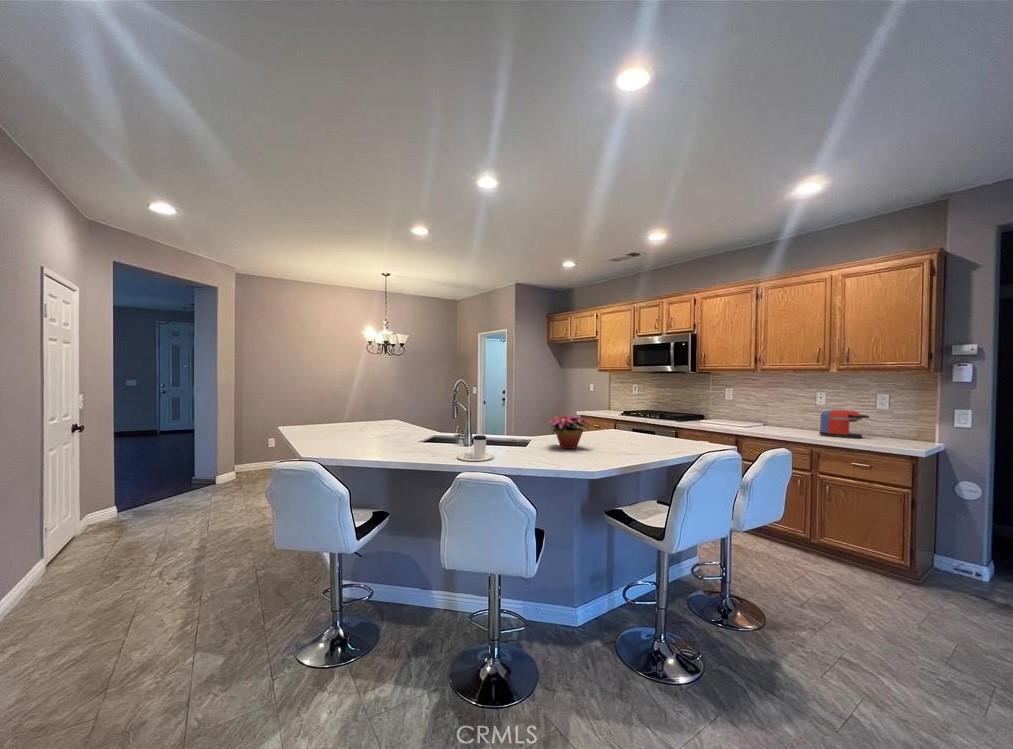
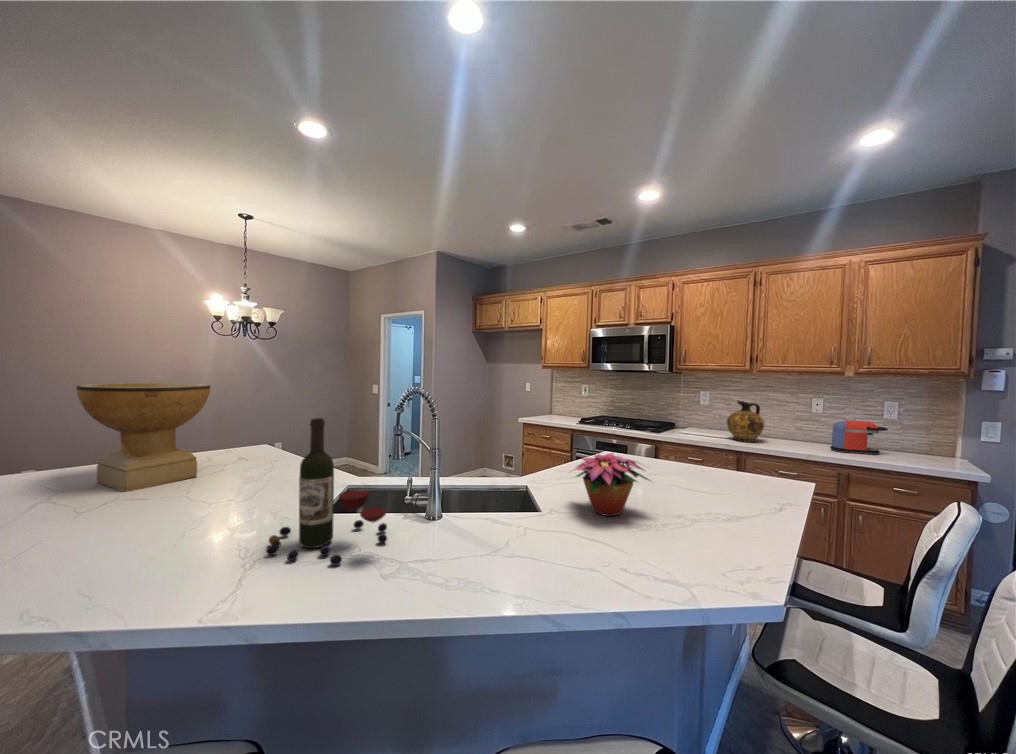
decorative bowl: none [320,380,373,432] -> present [76,383,210,492]
wine bottle: none [400,392,451,453] -> present [266,418,387,565]
ceramic jug: none [735,394,766,428] -> present [727,401,764,442]
coffee cup: present [457,435,494,461] -> none [422,524,508,602]

